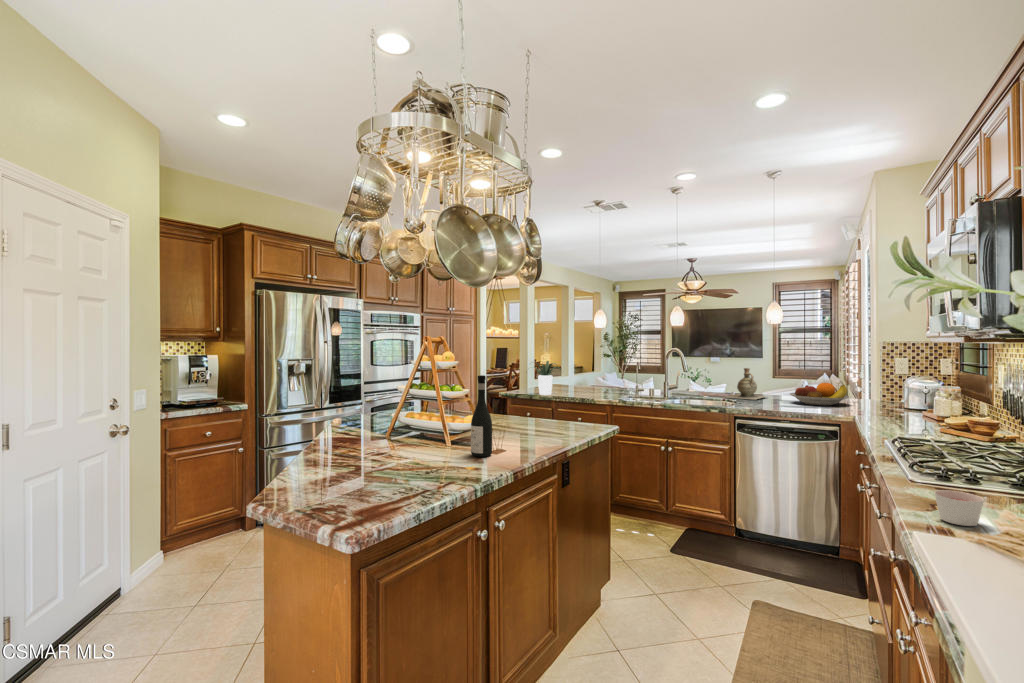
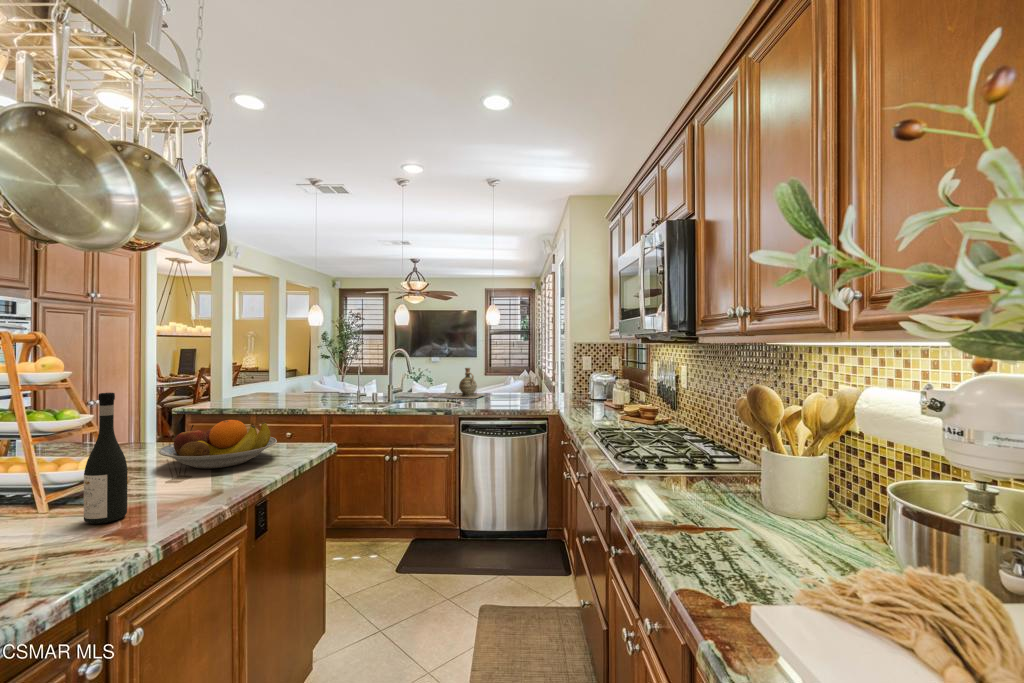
potted plant: present [534,361,560,395] -> none [216,365,269,407]
fruit bowl: present [790,383,849,405] -> present [158,420,277,469]
candle: present [935,490,984,526] -> none [656,485,694,520]

